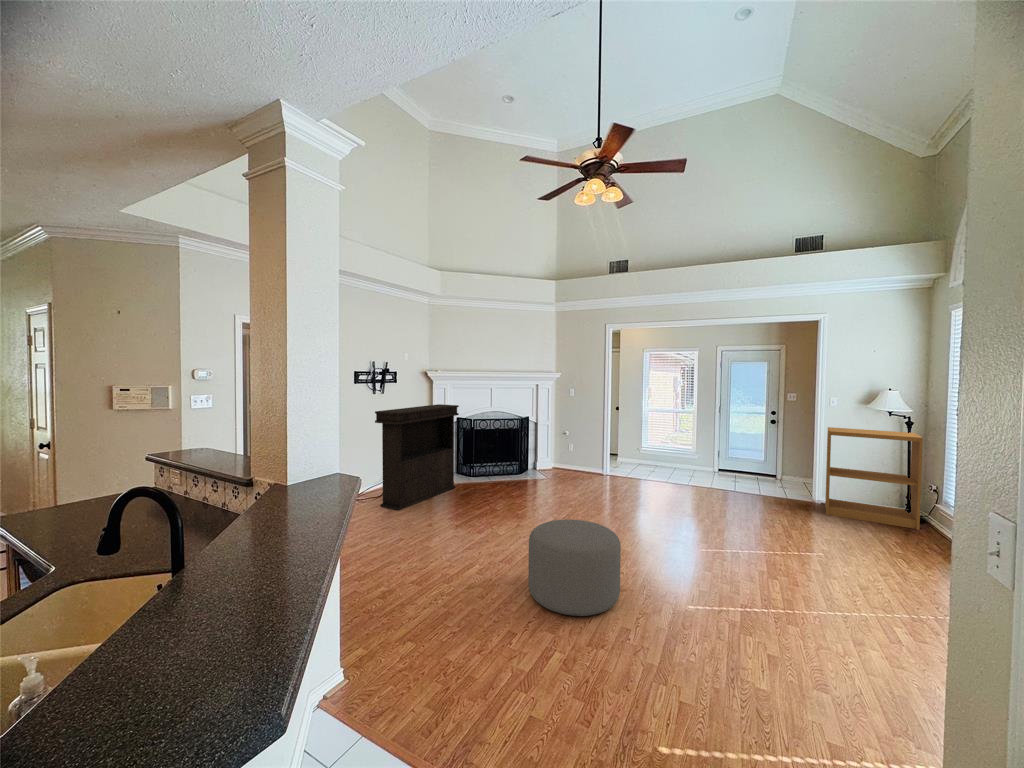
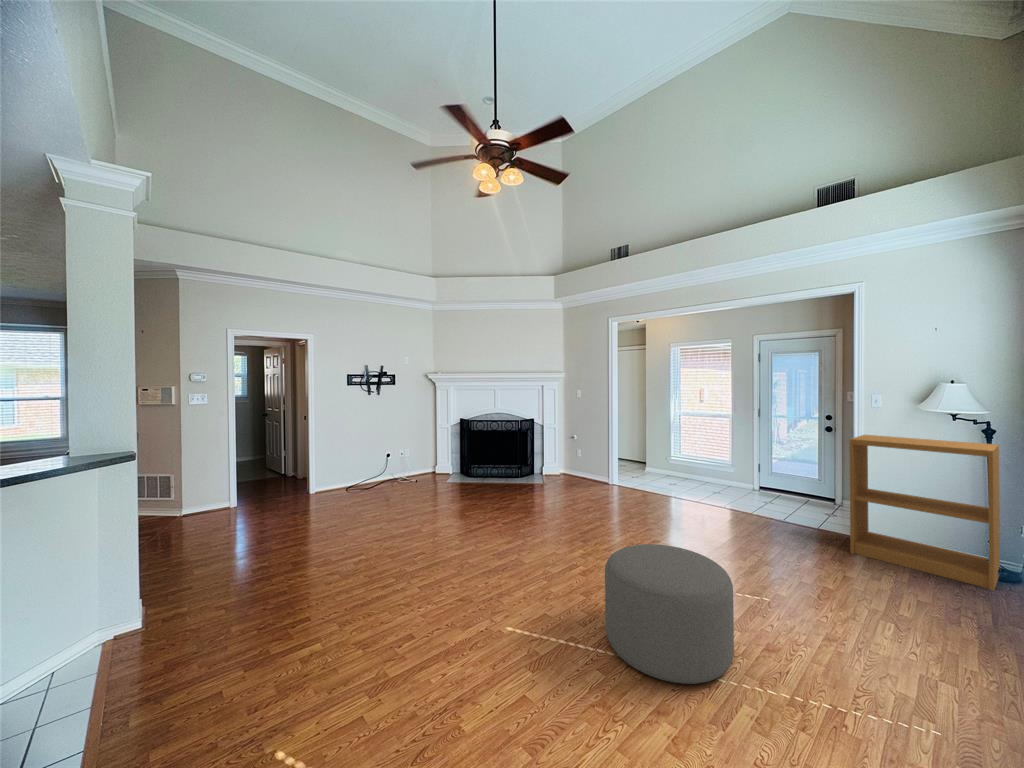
console table: present [375,404,459,511] -> none [353,405,445,502]
ottoman: present [528,519,621,616] -> present [605,544,734,684]

